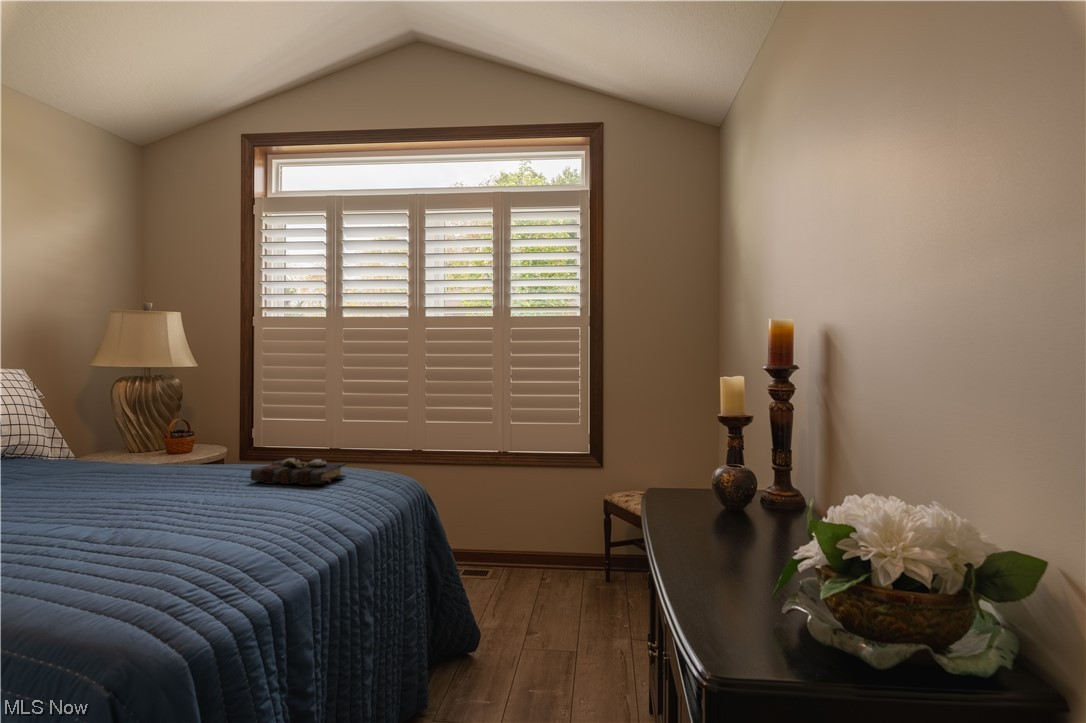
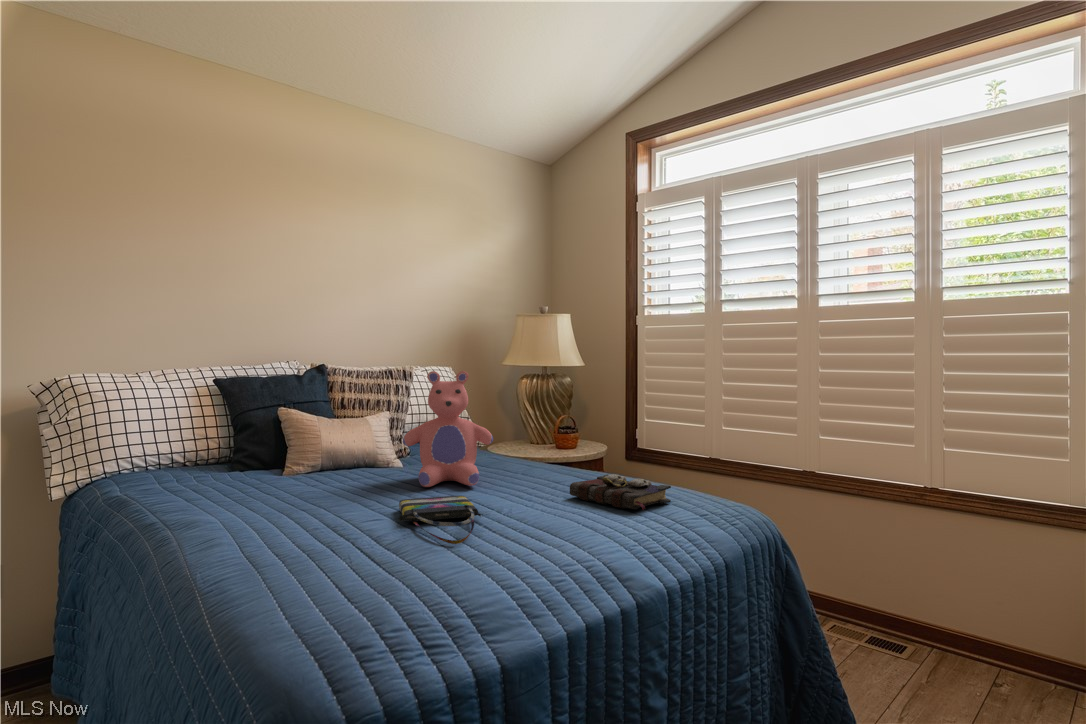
teddy bear: none [37,366,150,489] -> present [403,371,493,487]
tote bag: none [72,489,187,526] -> present [399,496,481,544]

